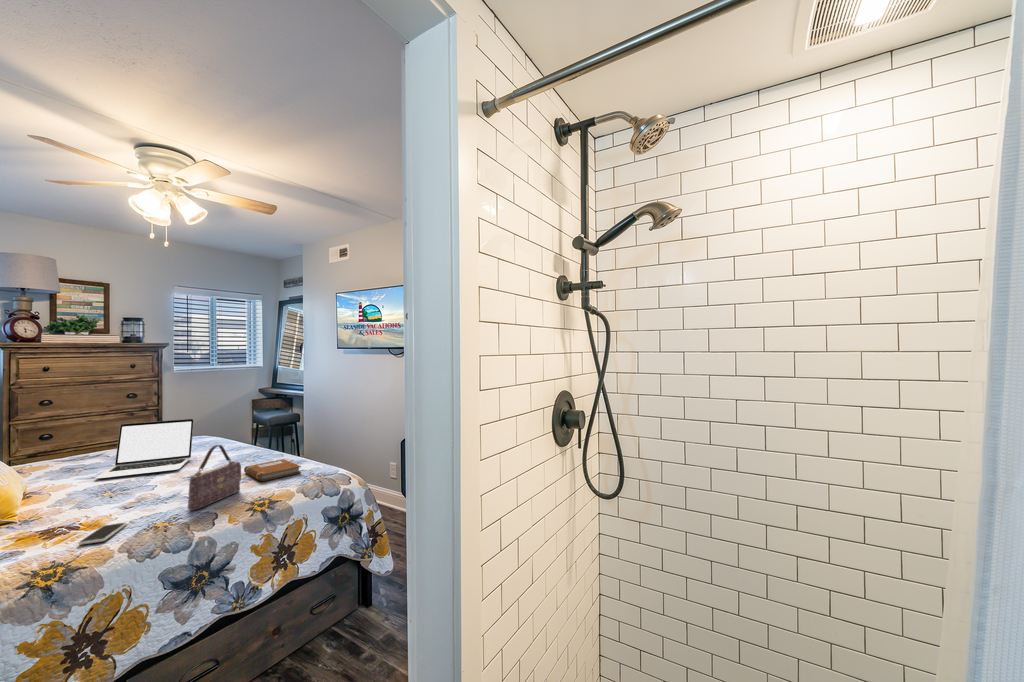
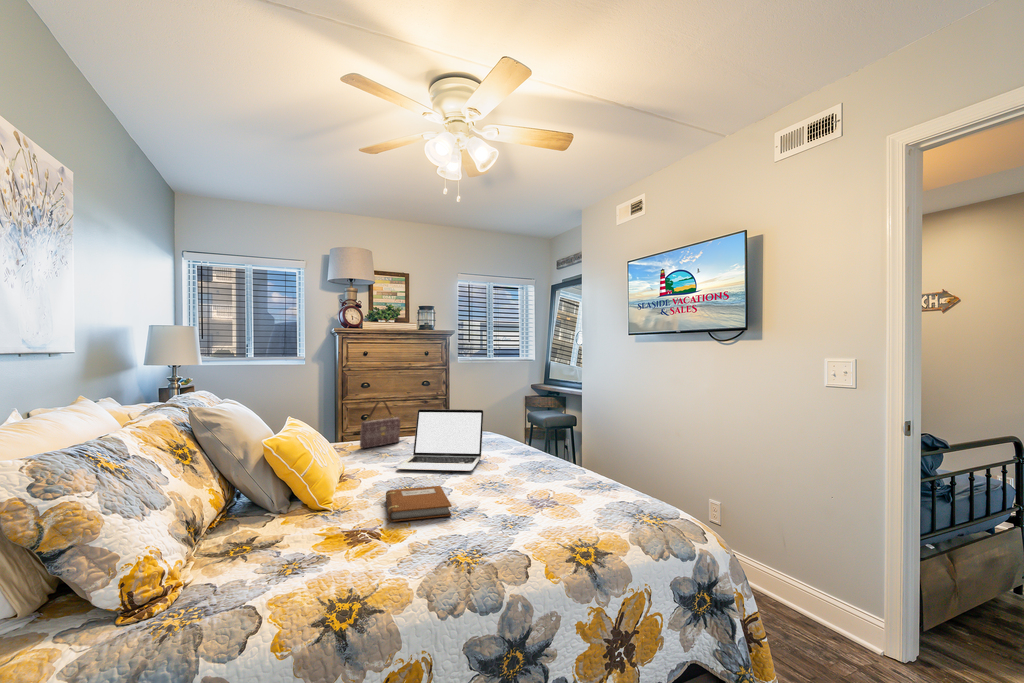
handbag: present [188,445,241,510] -> present [360,401,400,448]
notebook: present [244,459,301,481] -> present [386,486,451,522]
smartphone: present [78,523,126,545] -> none [375,542,425,572]

